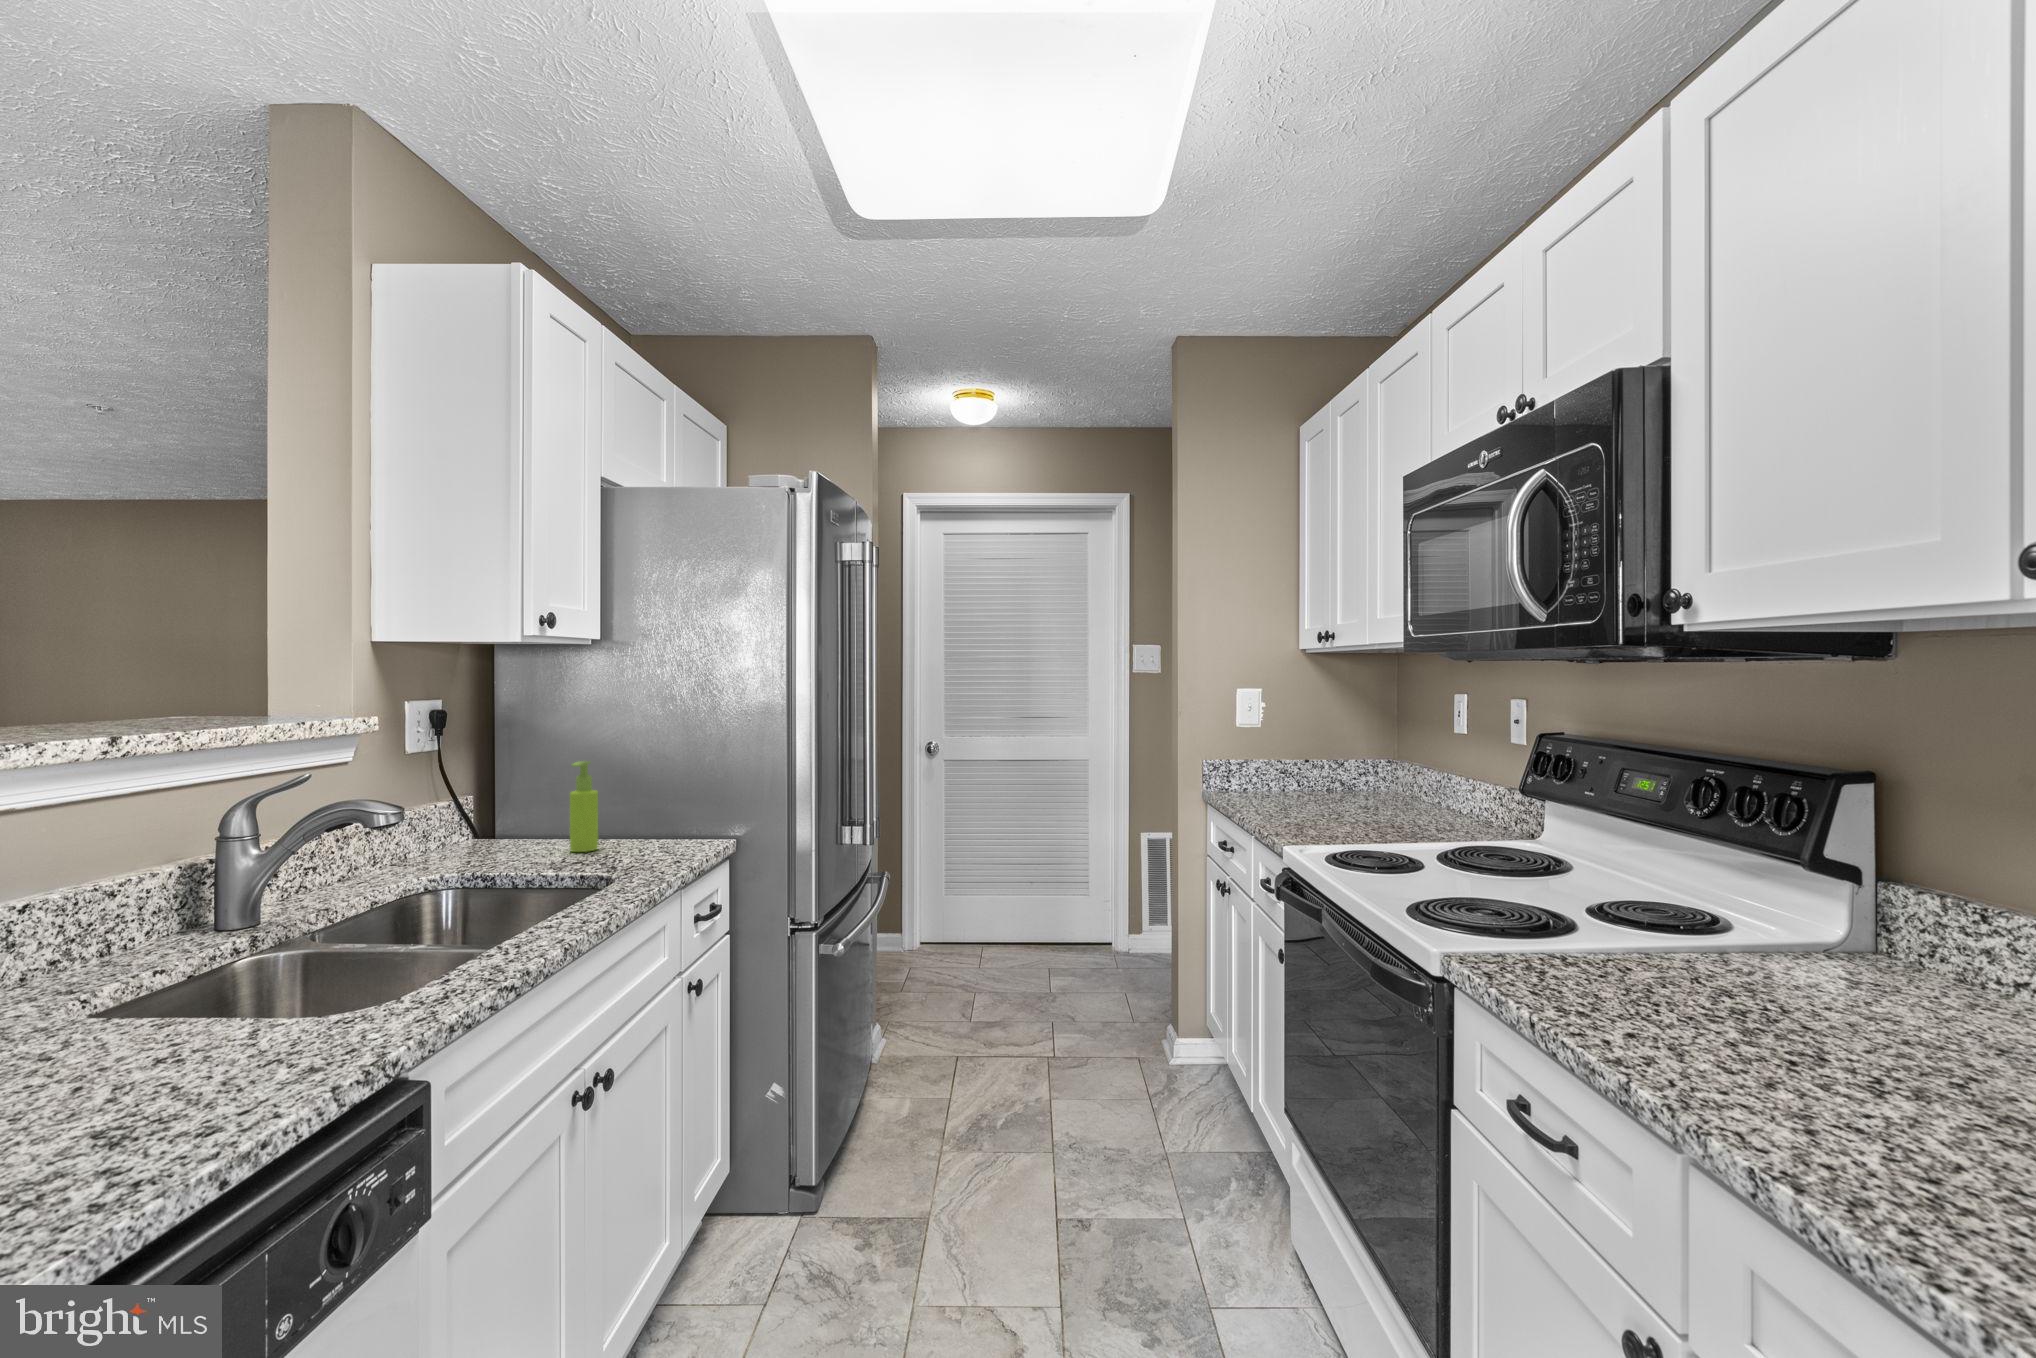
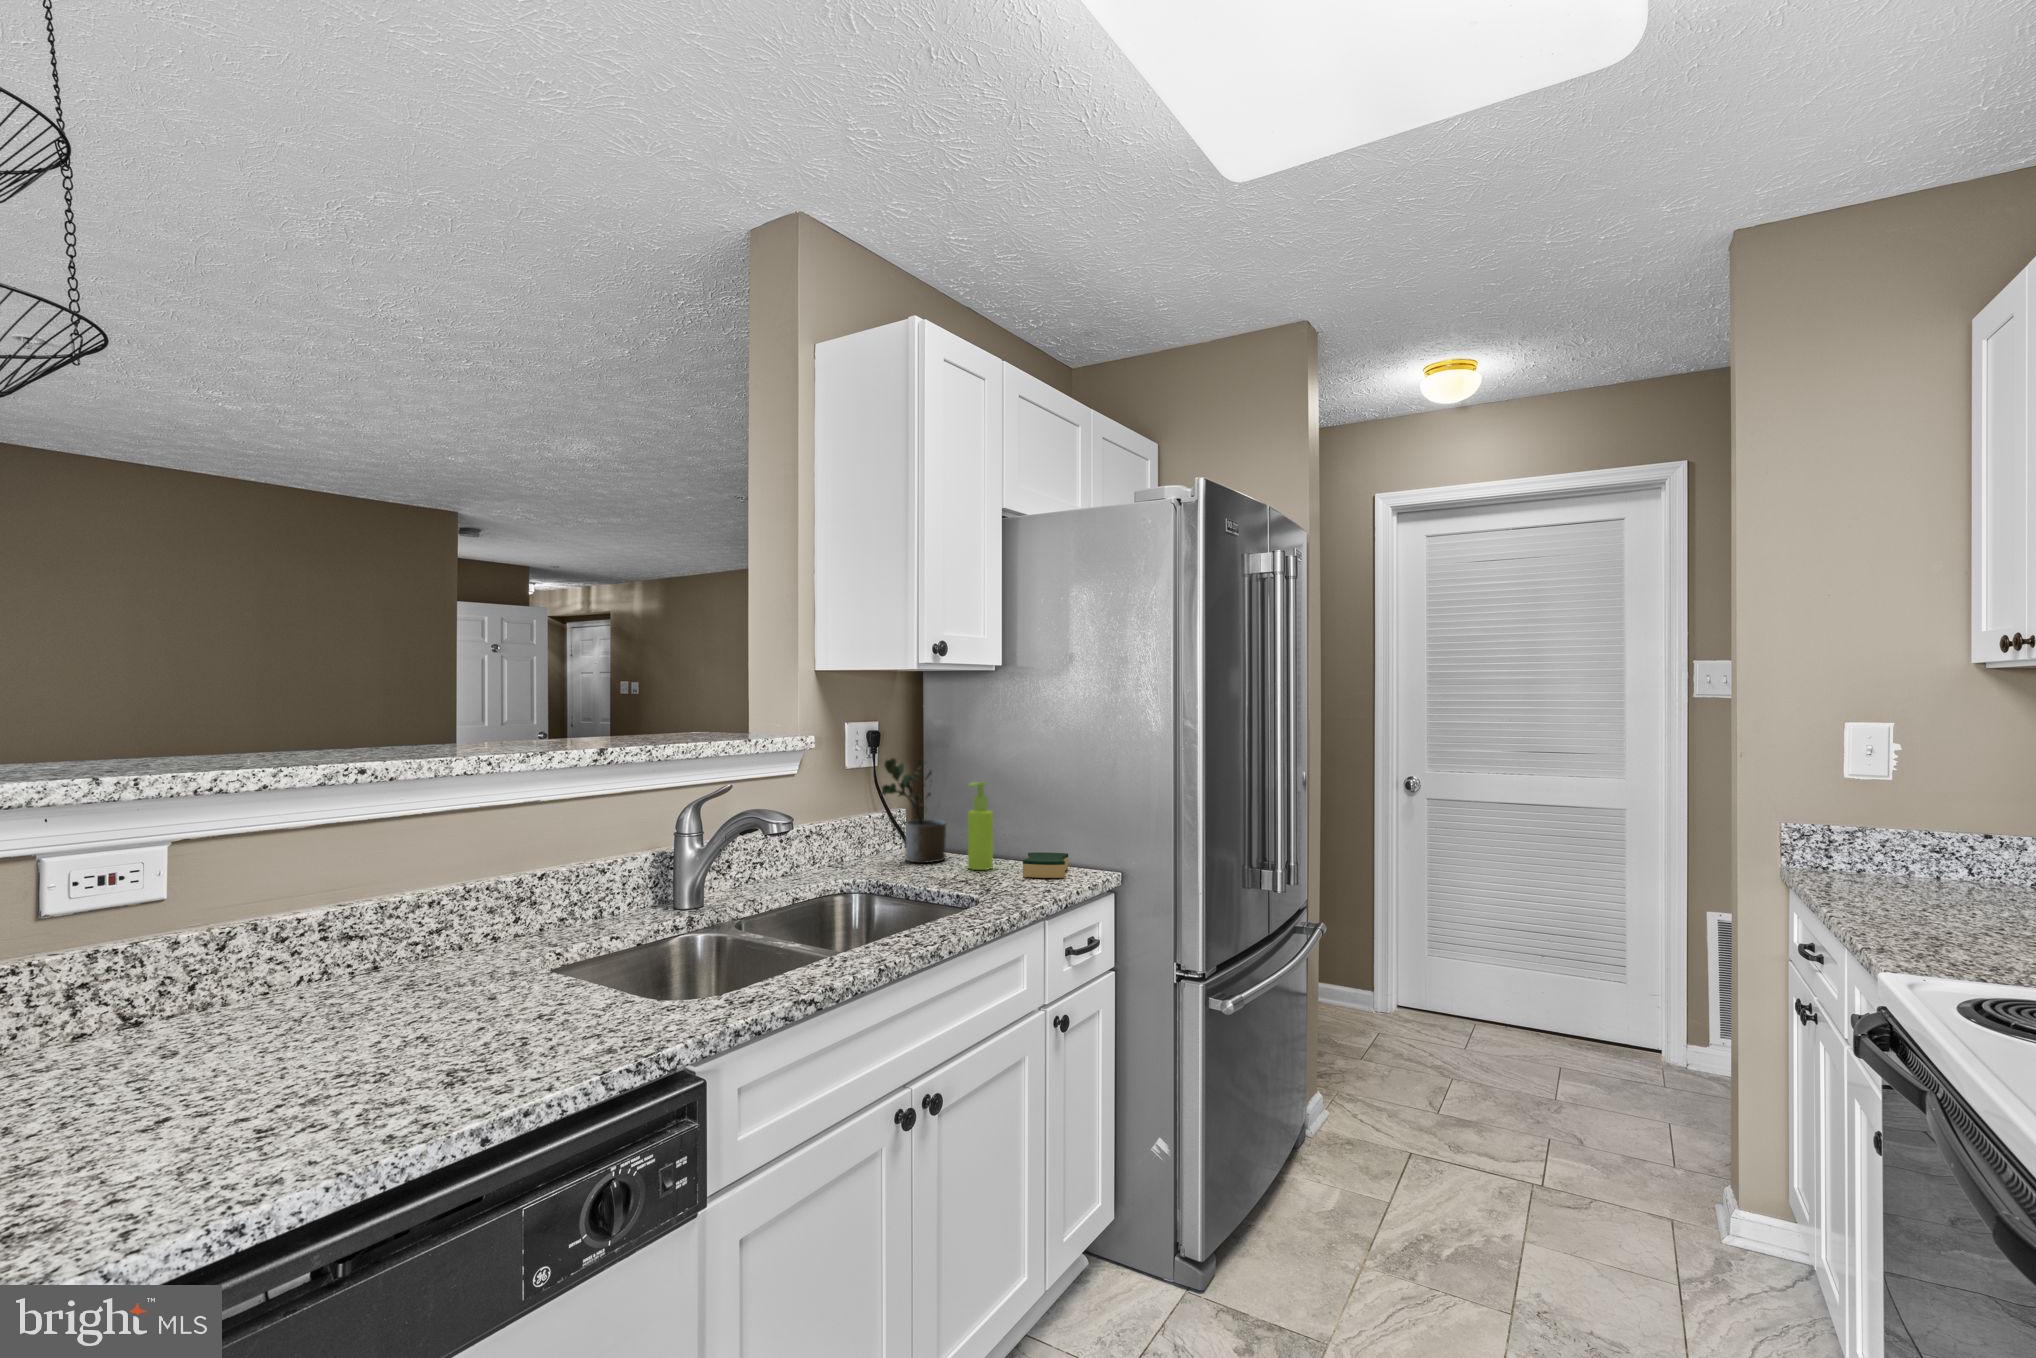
potted plant: none [455,740,536,852] -> present [881,758,946,863]
sponge: none [638,827,685,853] -> present [1023,852,1068,878]

